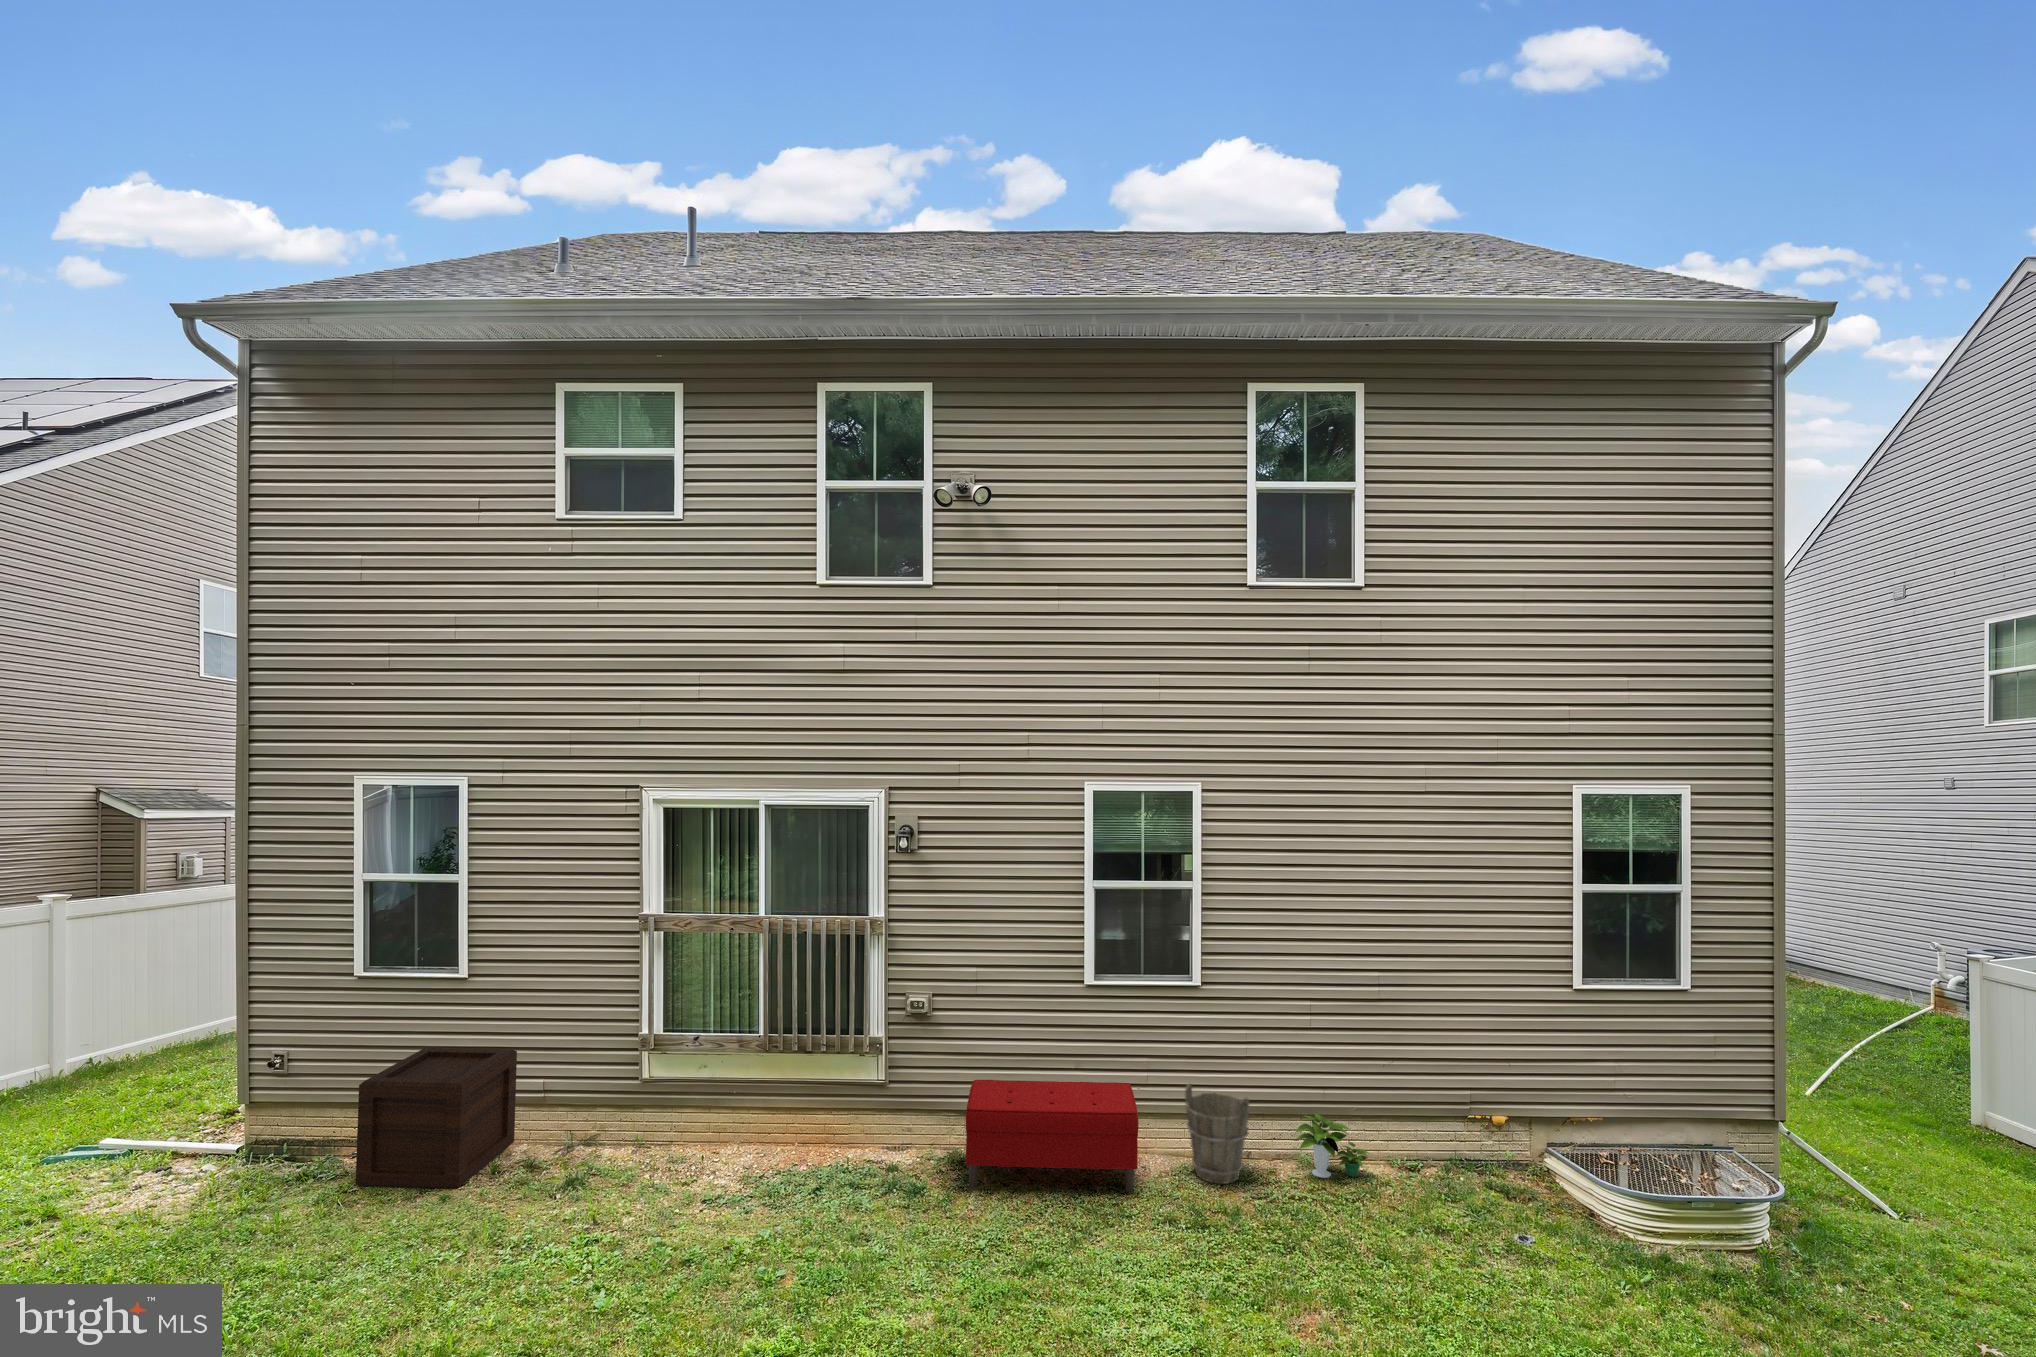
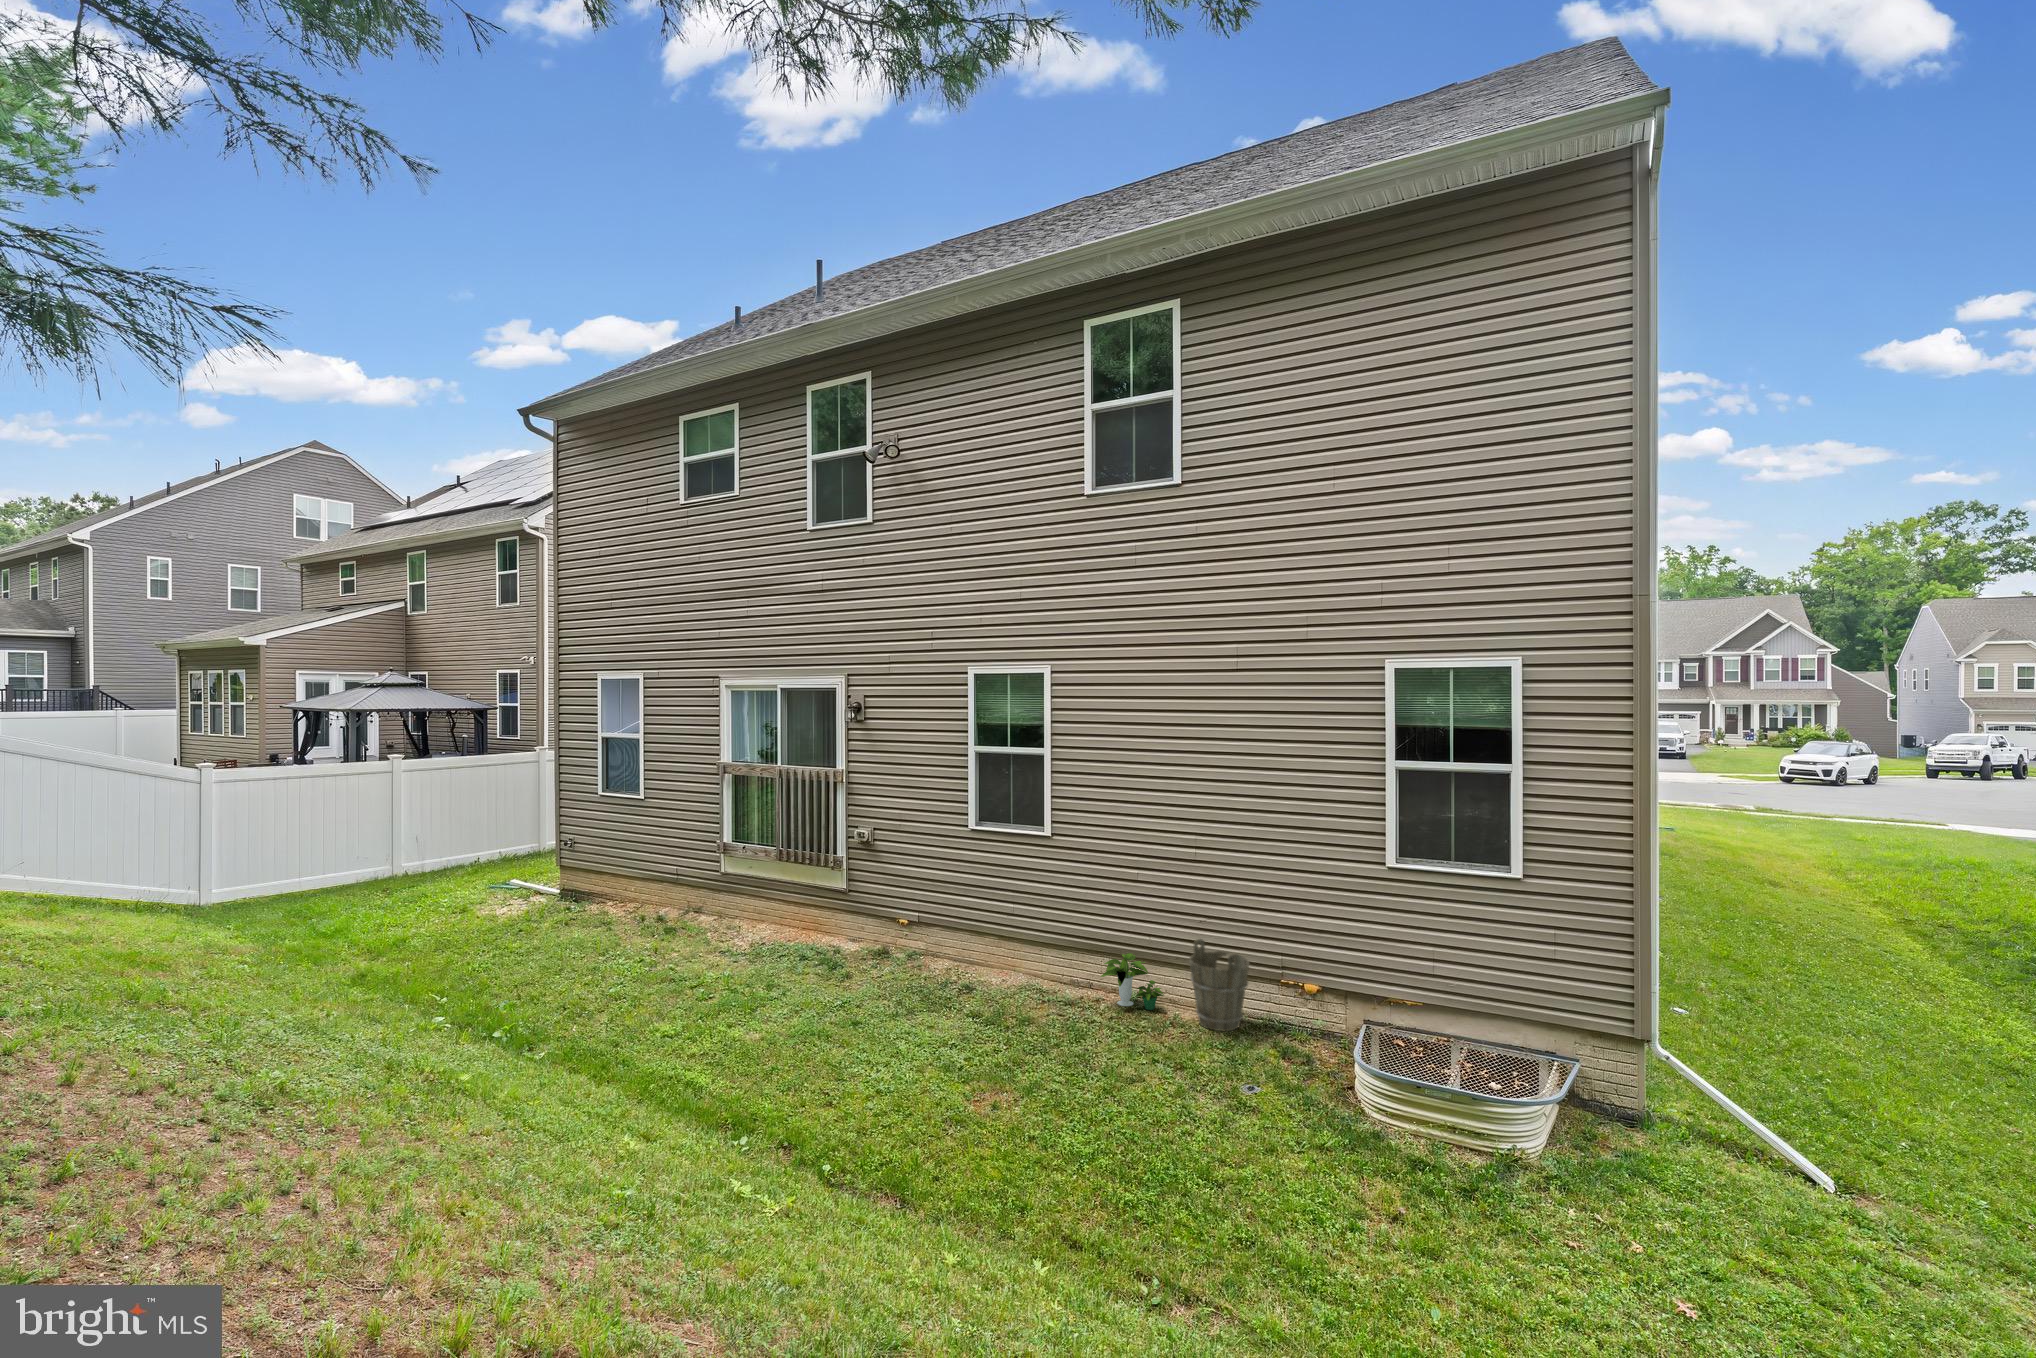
wooden crate: present [356,1048,517,1188] -> none [574,841,667,920]
bench: present [966,1080,1139,1193] -> none [856,894,996,987]
bucket: present [1185,1083,1250,1184] -> present [1189,939,1249,1031]

